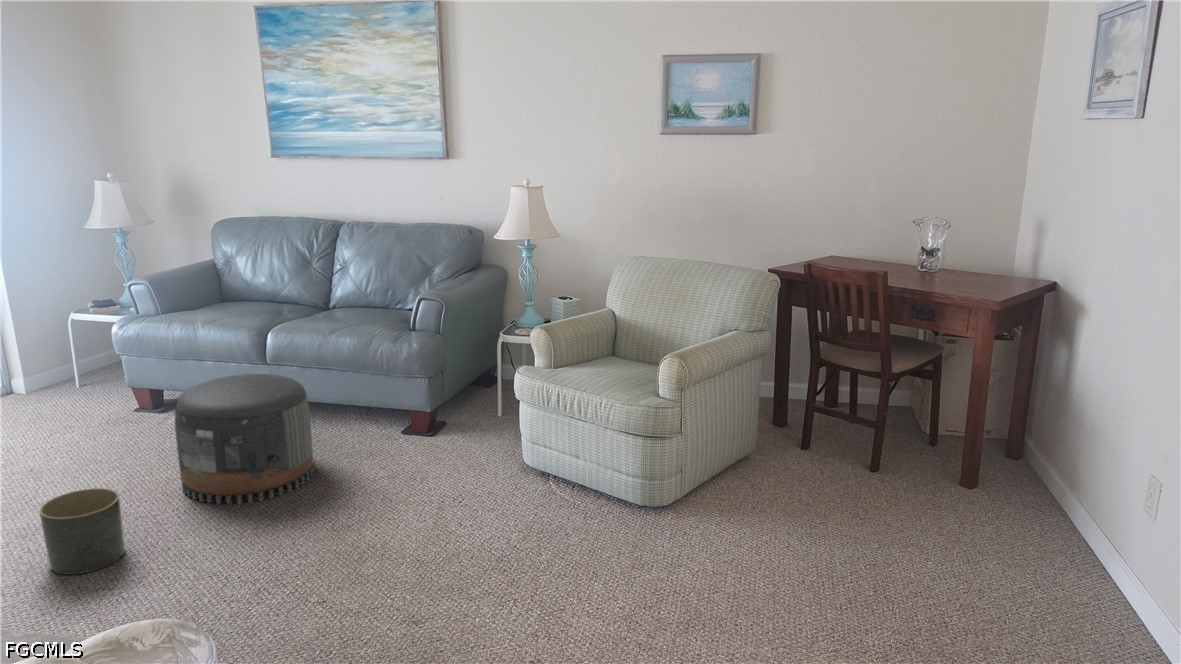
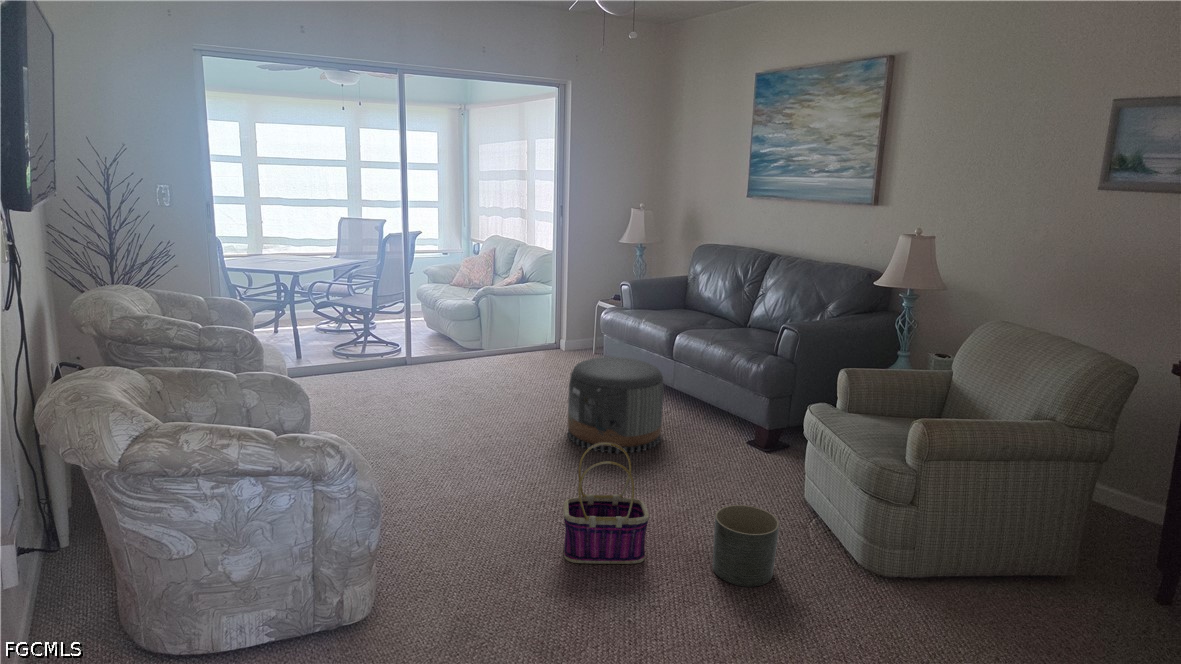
basket: none [358,468,464,626] -> present [564,443,649,564]
planter: present [39,488,125,575] -> present [712,505,779,587]

